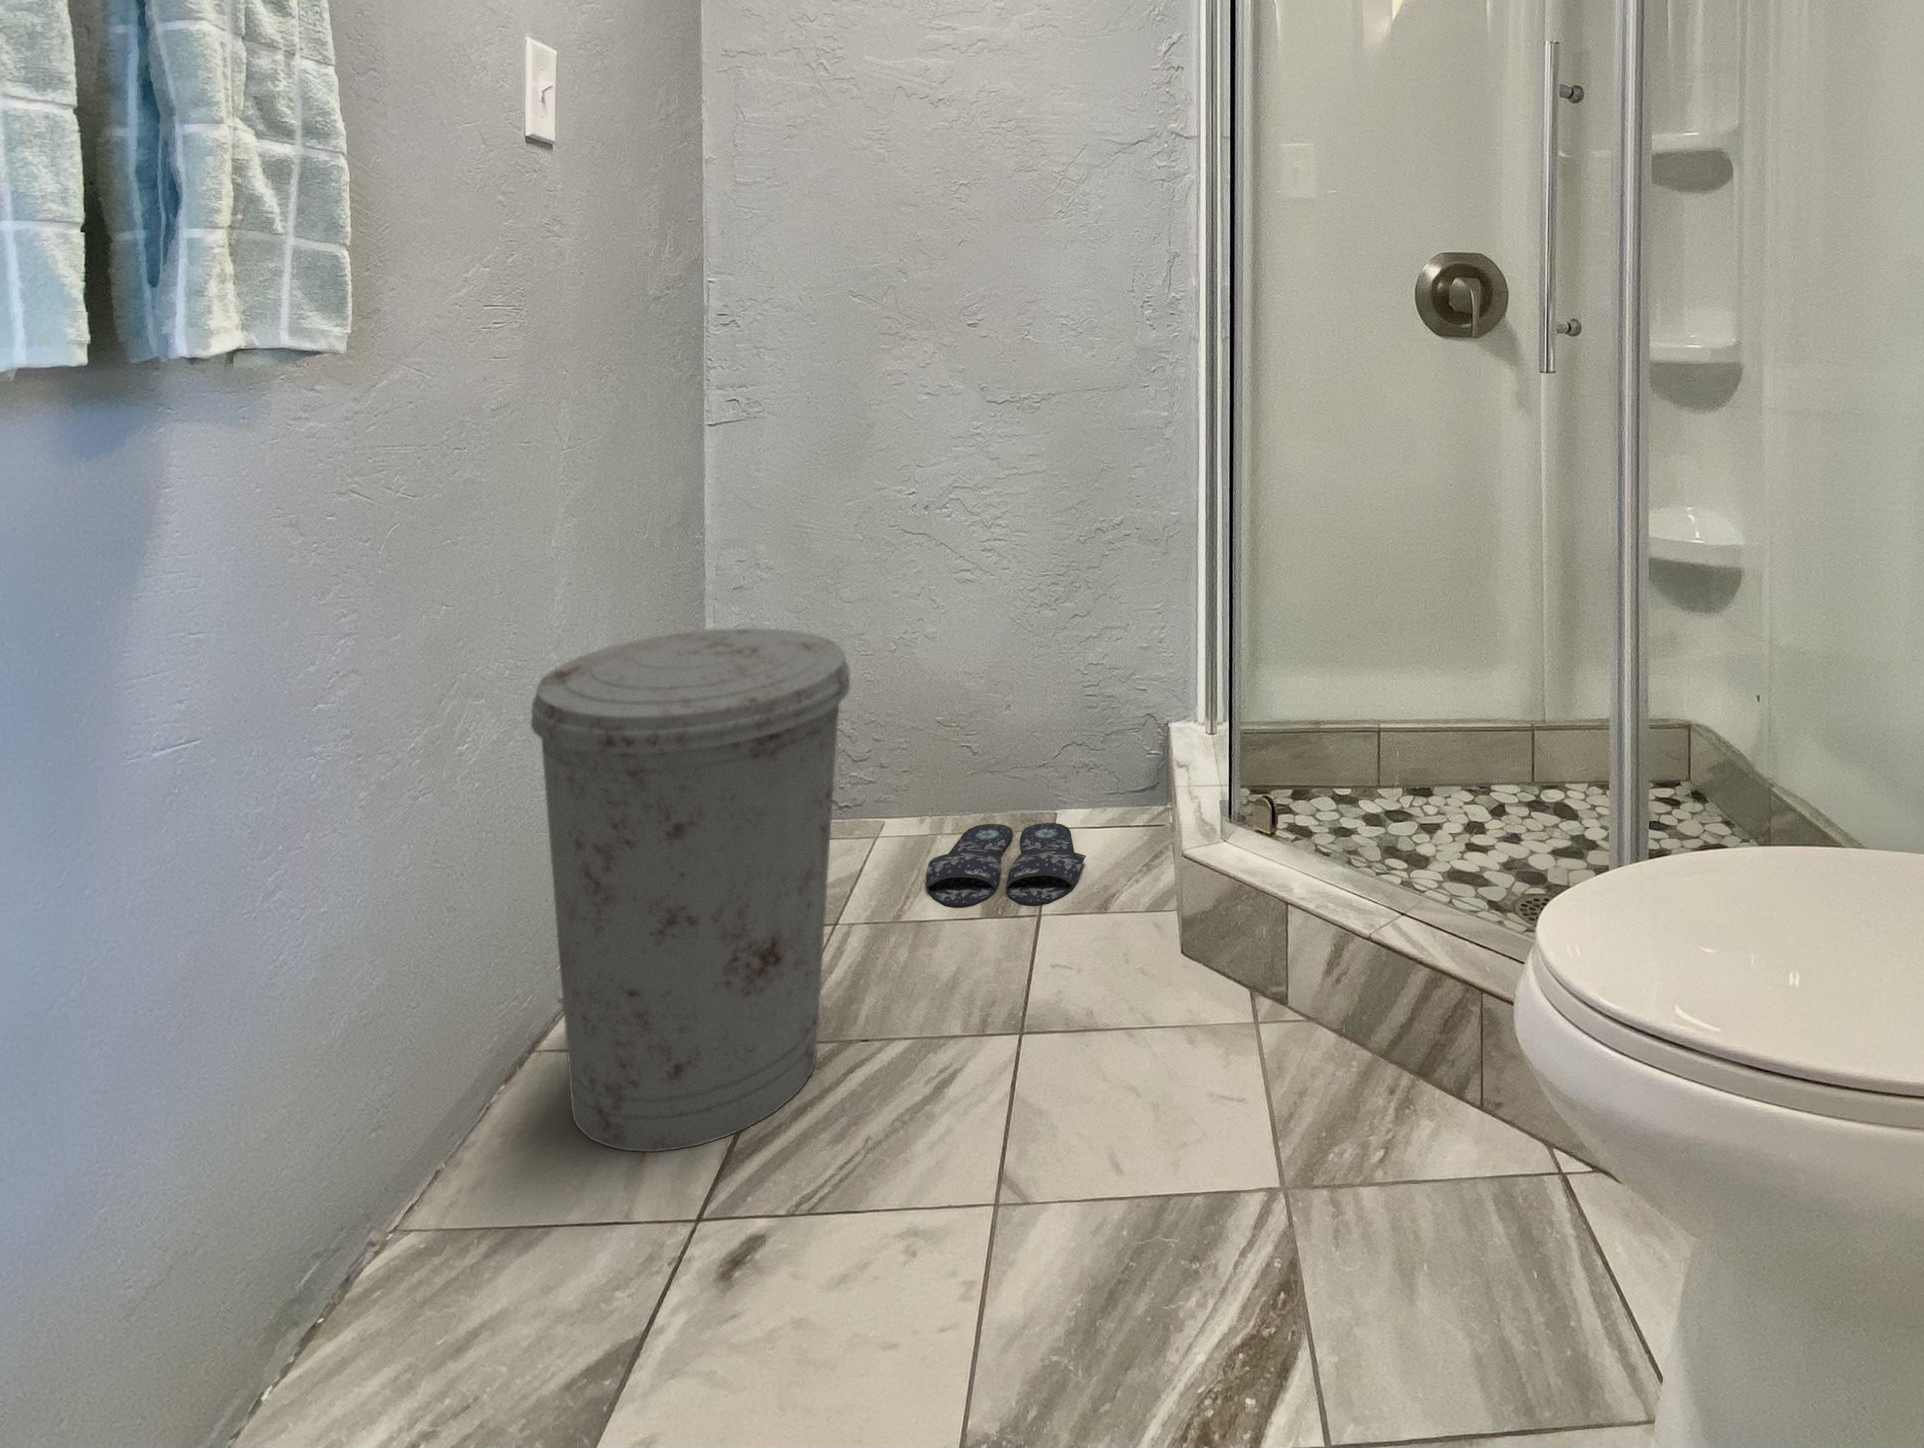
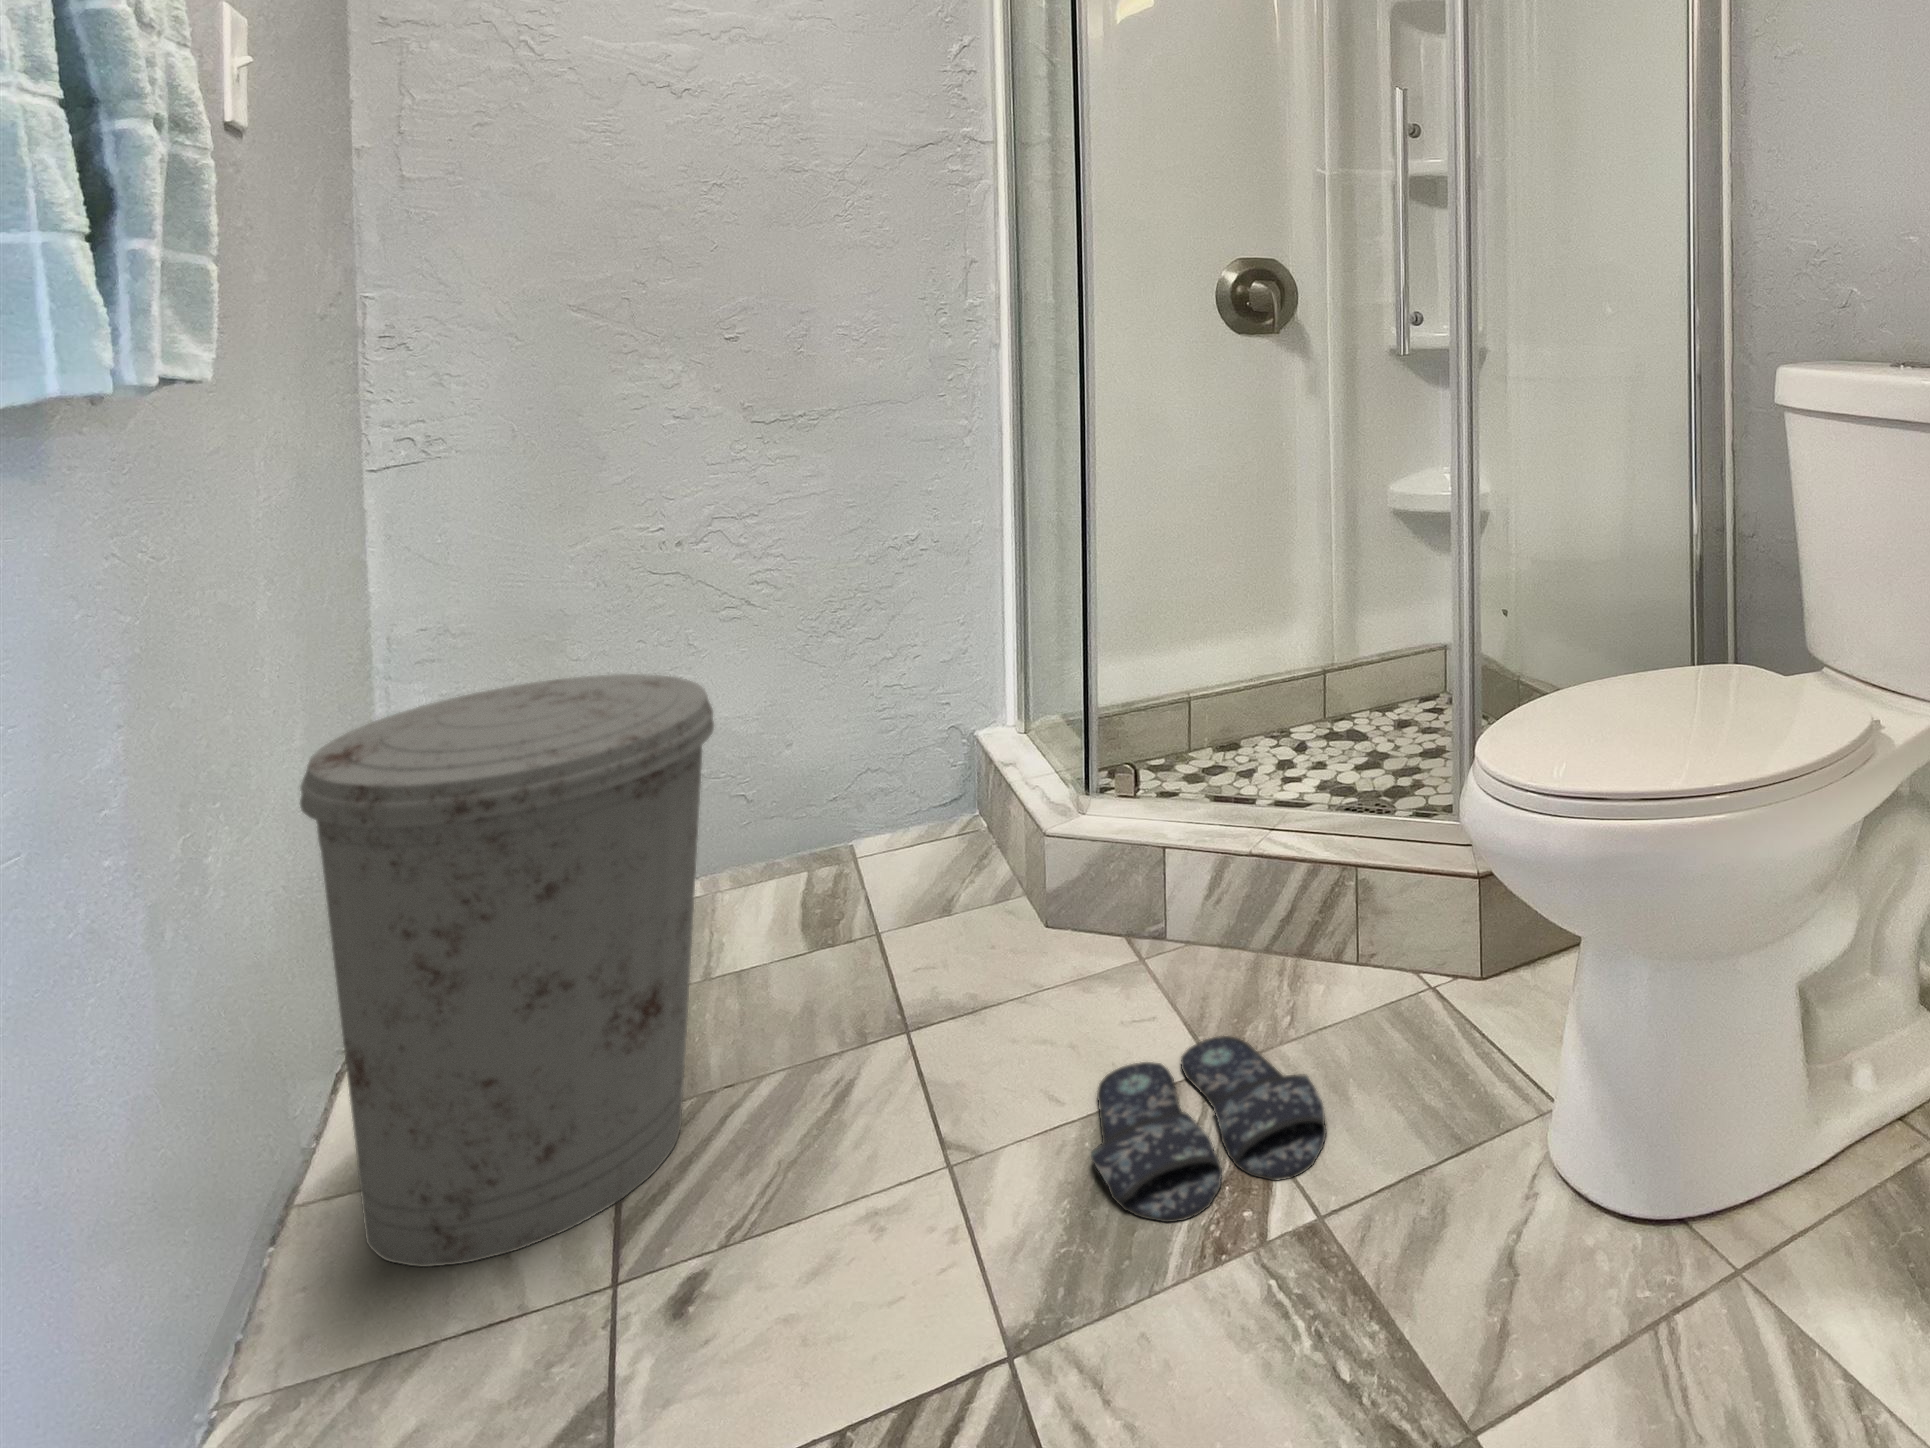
slippers: present [926,823,1086,908] -> present [1091,1036,1326,1222]

